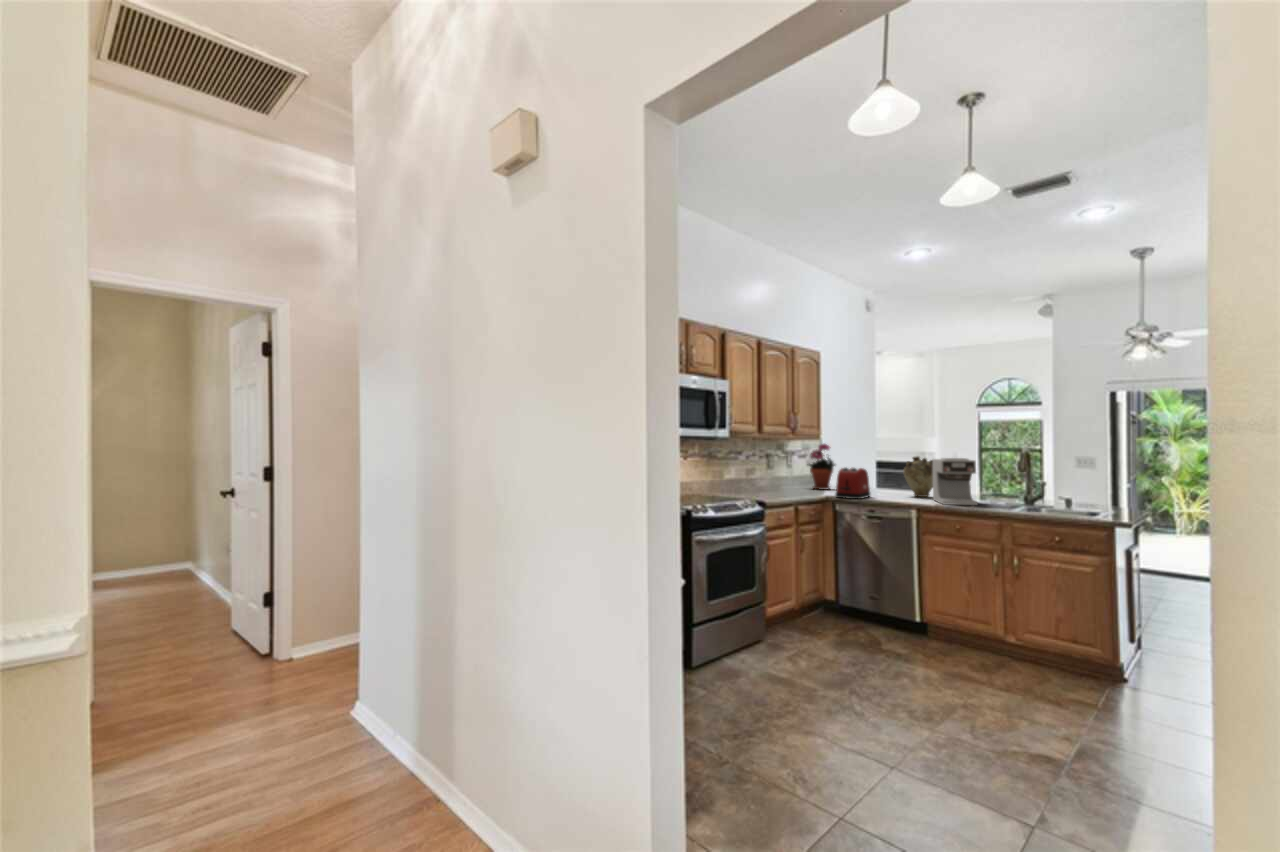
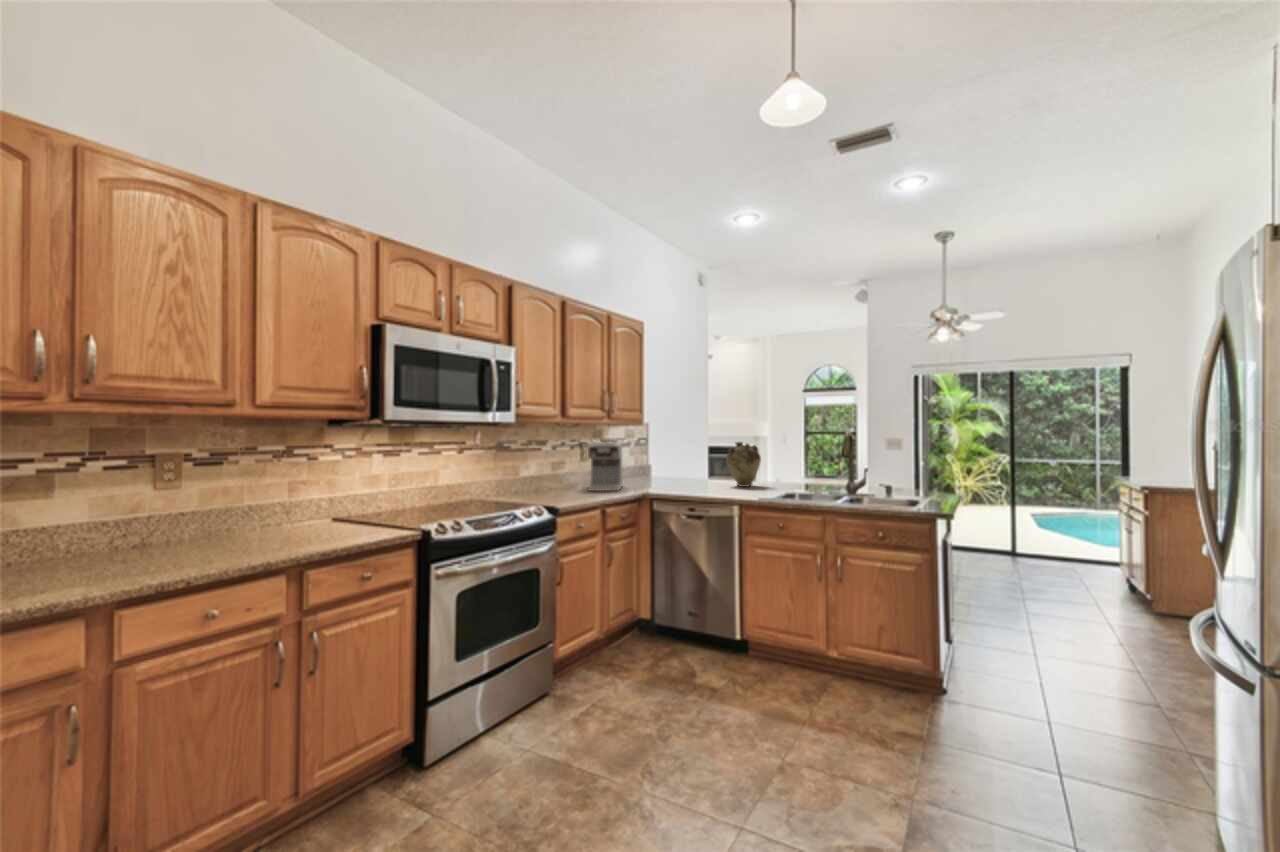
potted plant: present [809,444,835,490] -> none [629,428,659,480]
coffee maker: present [933,458,978,505] -> present [588,443,623,491]
toaster: present [835,468,870,499] -> none [651,456,691,493]

